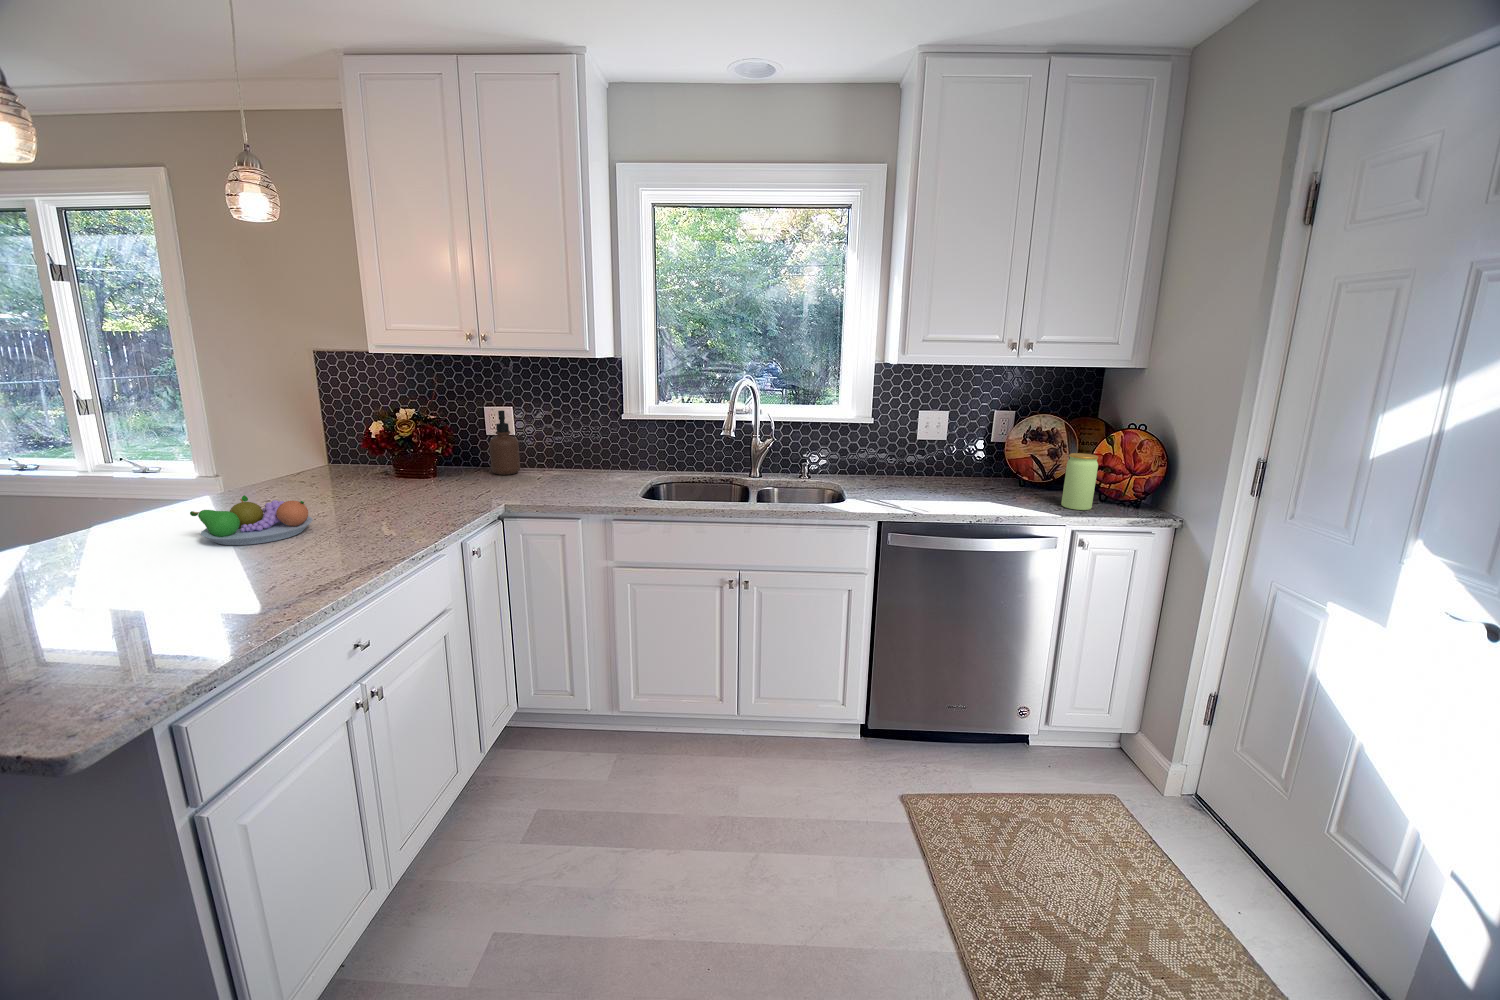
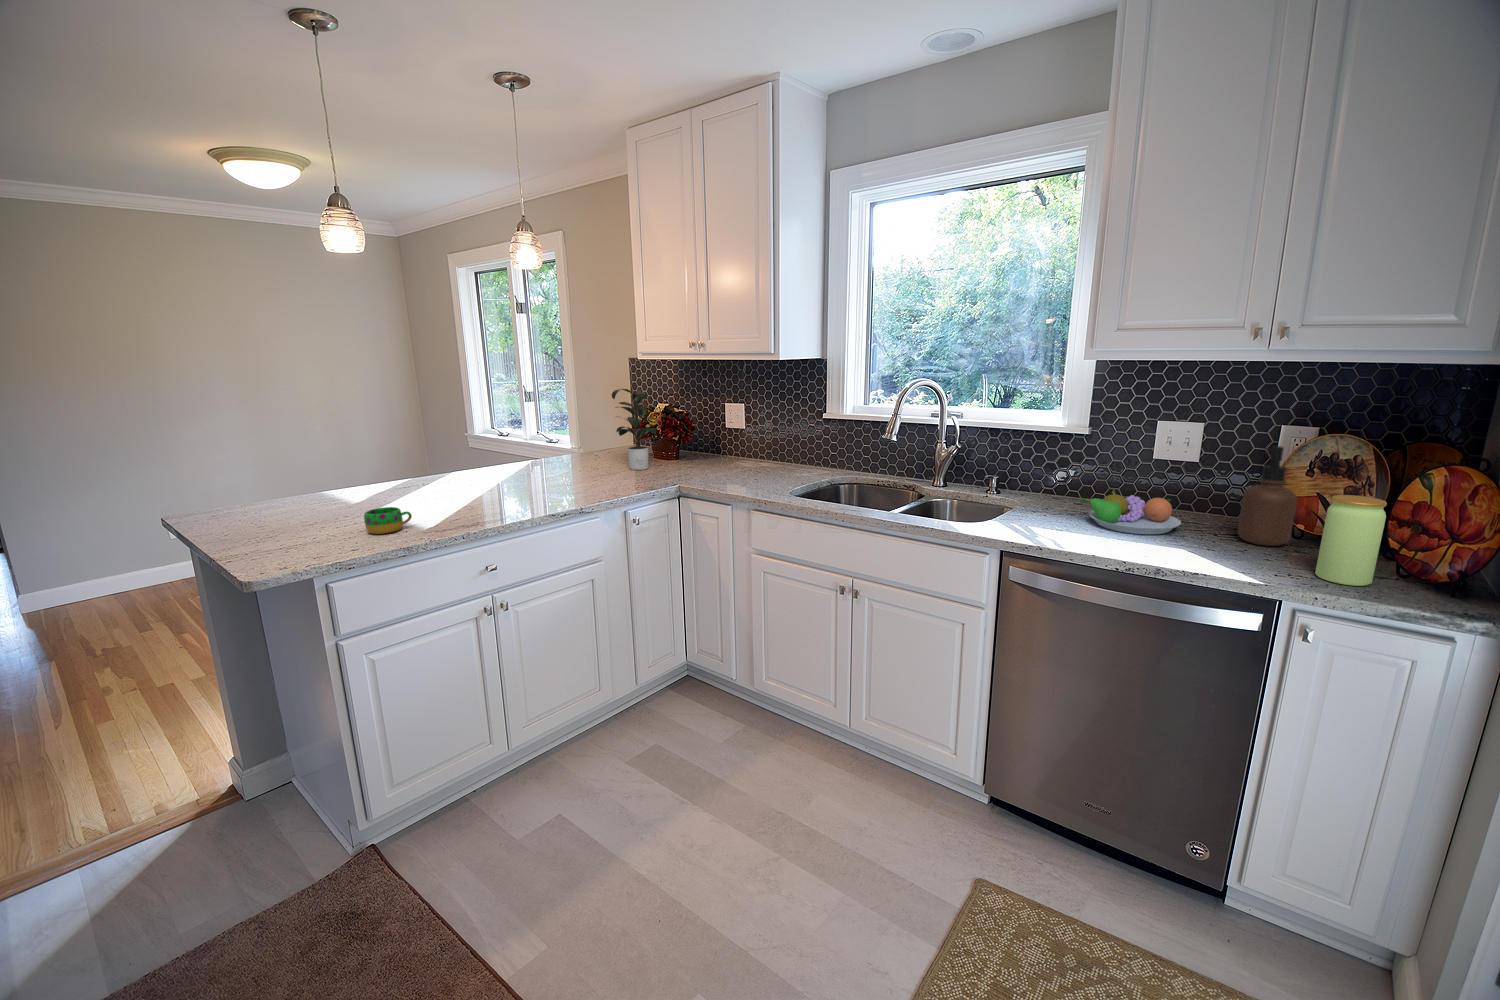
potted plant: none [355,391,463,495] -> present [612,389,661,470]
soap dispenser: present [489,410,520,475] -> present [1238,446,1297,546]
fruit bowl: present [190,495,313,545] -> present [1080,489,1181,534]
mug: none [102,600,201,655] -> present [364,507,412,535]

